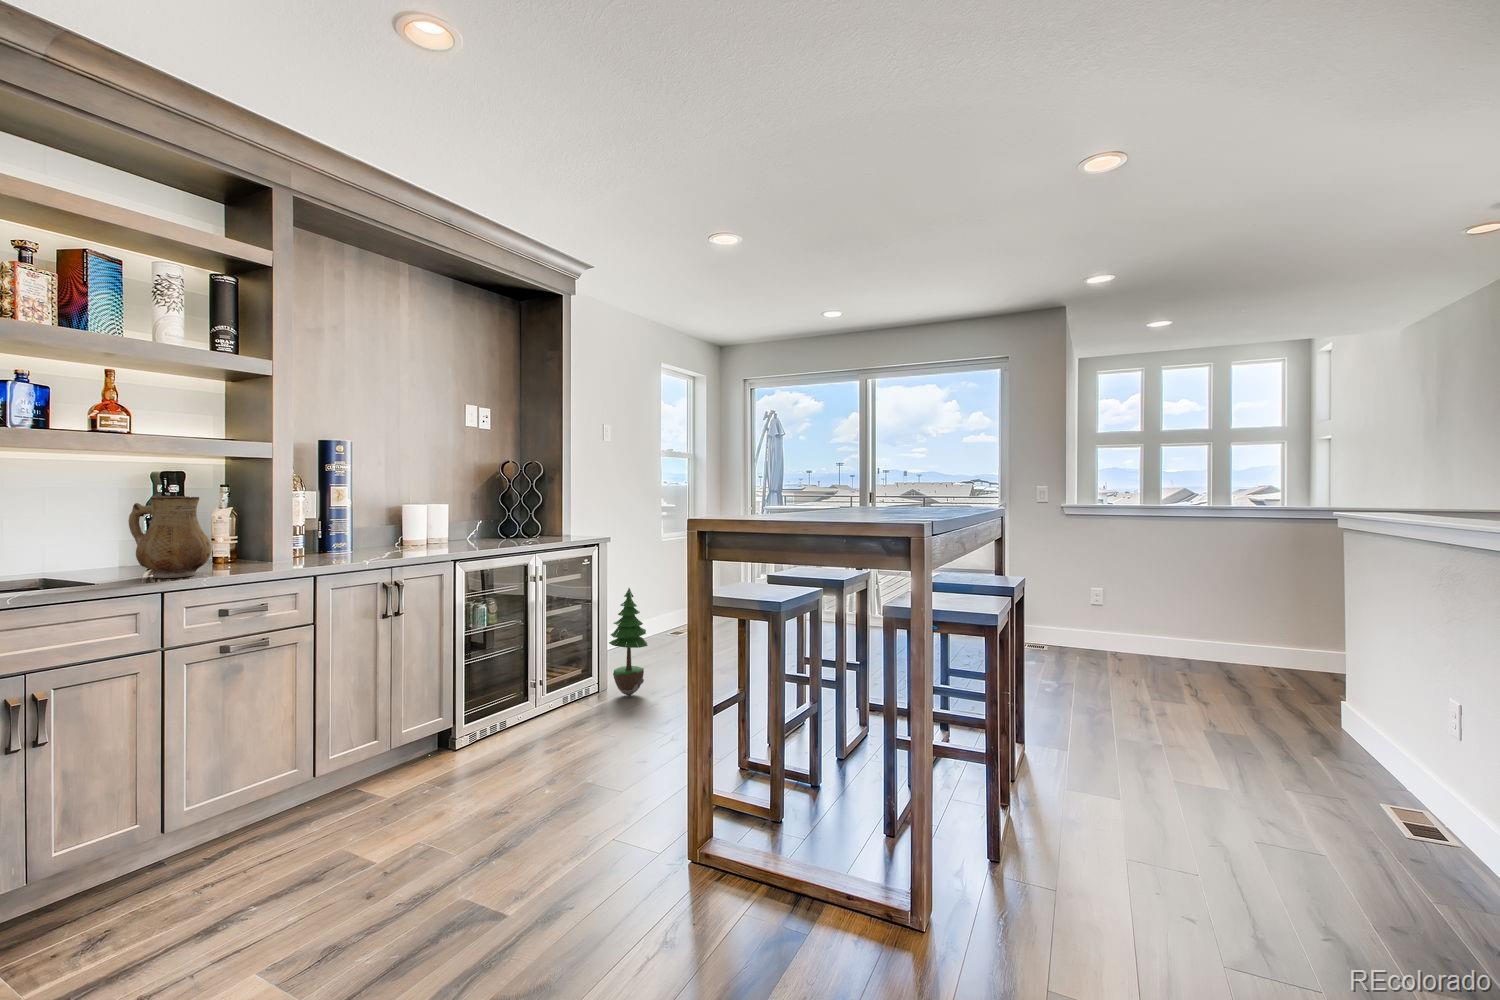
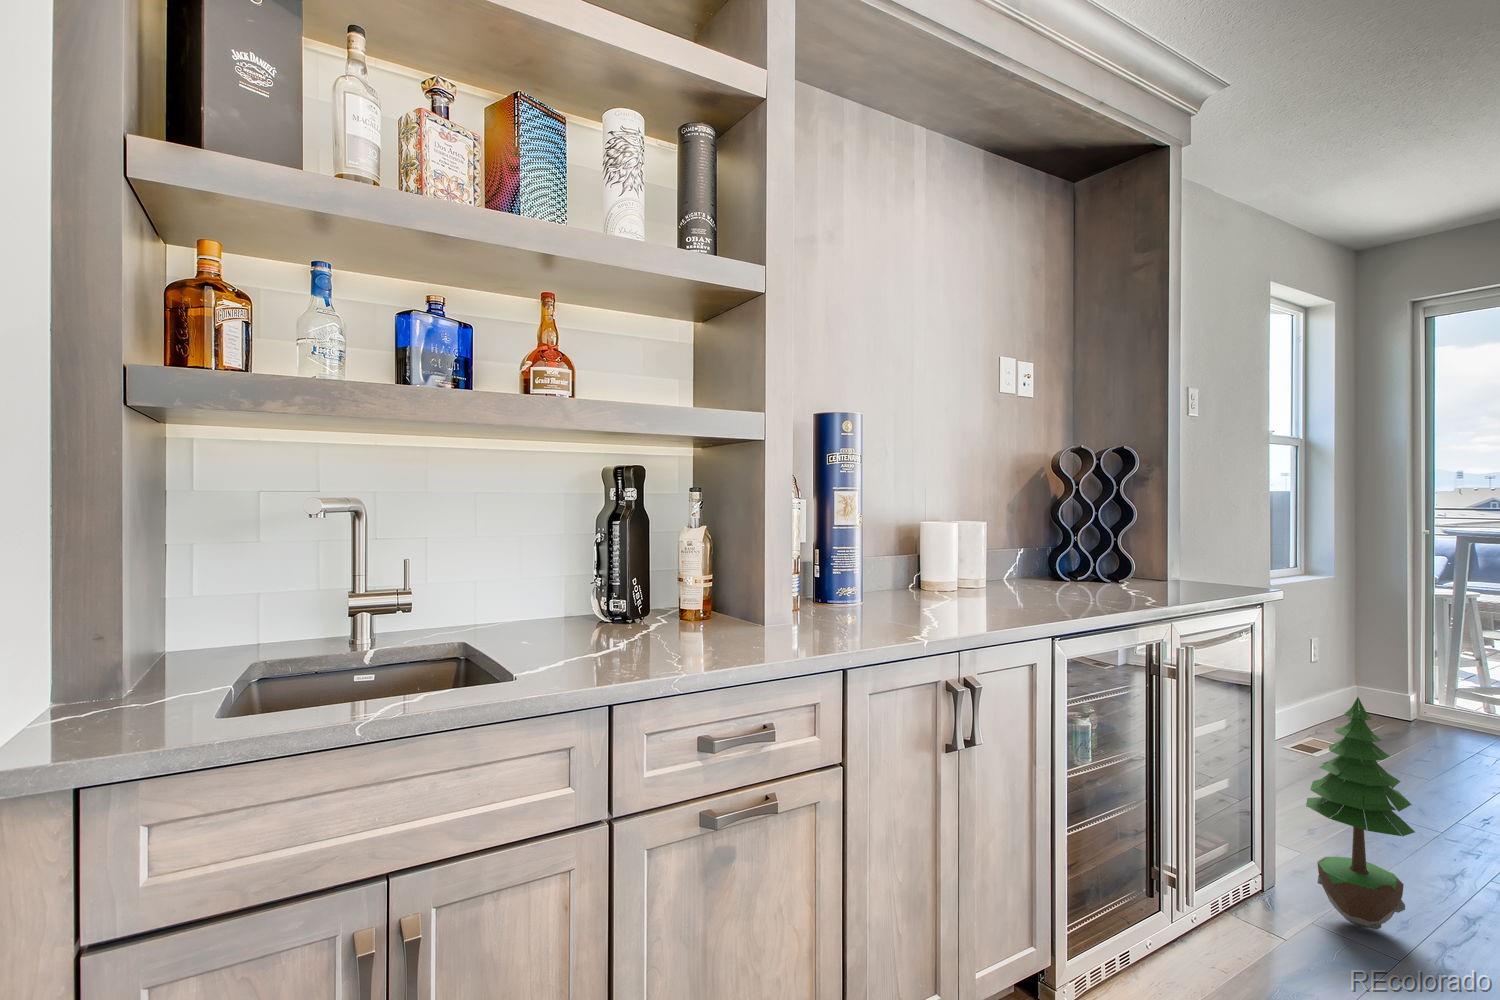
ceramic pitcher: present [128,496,211,578] -> none [563,505,683,667]

